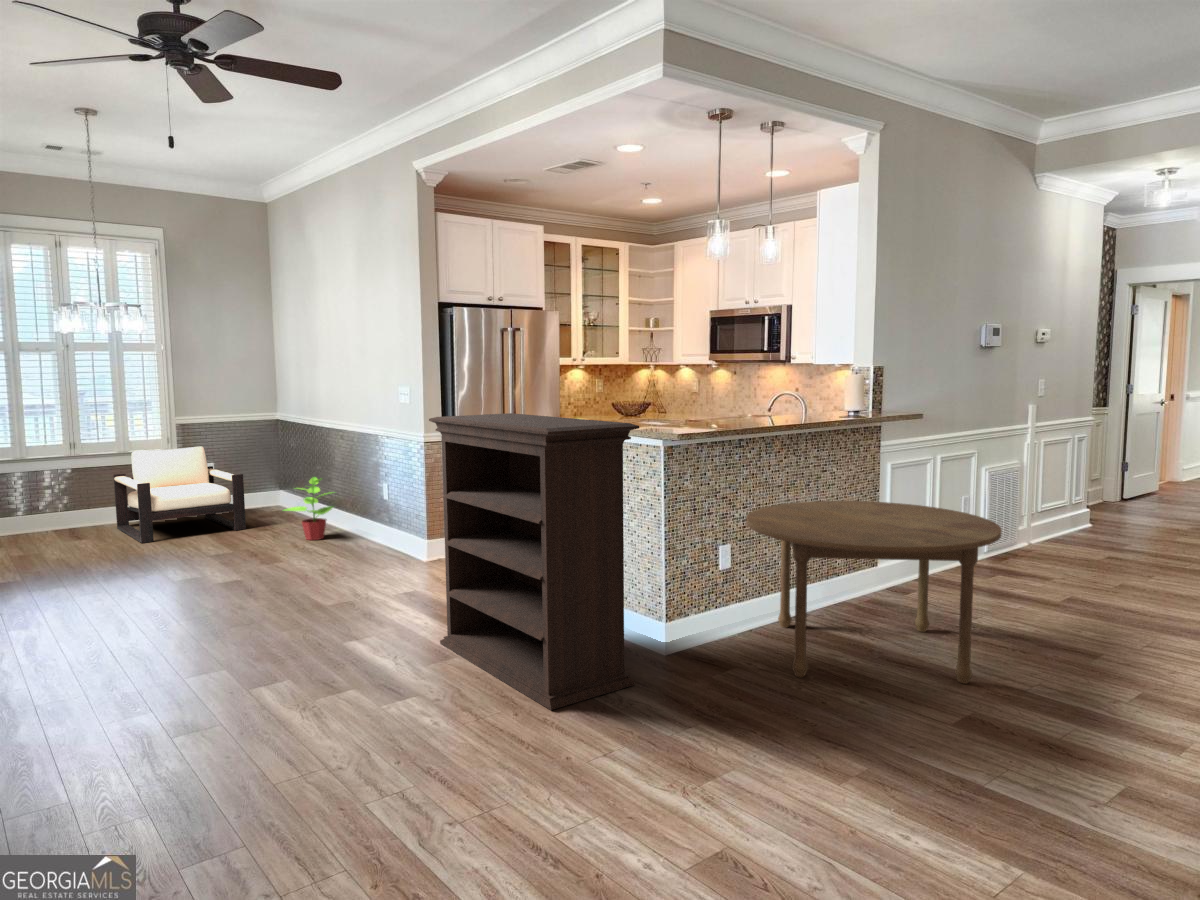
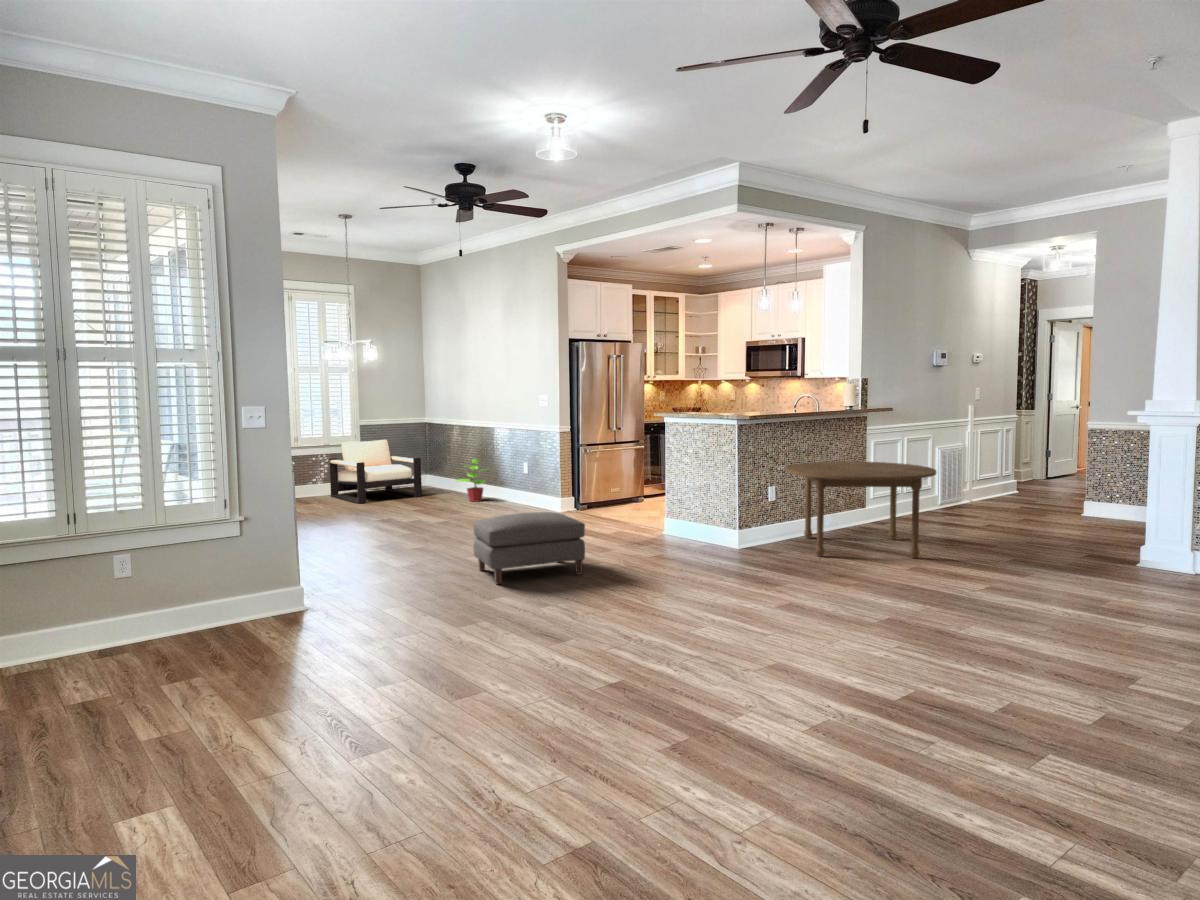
bookshelf: present [429,413,639,710] -> none [596,407,729,568]
ottoman: none [160,605,366,761] -> present [473,512,585,584]

